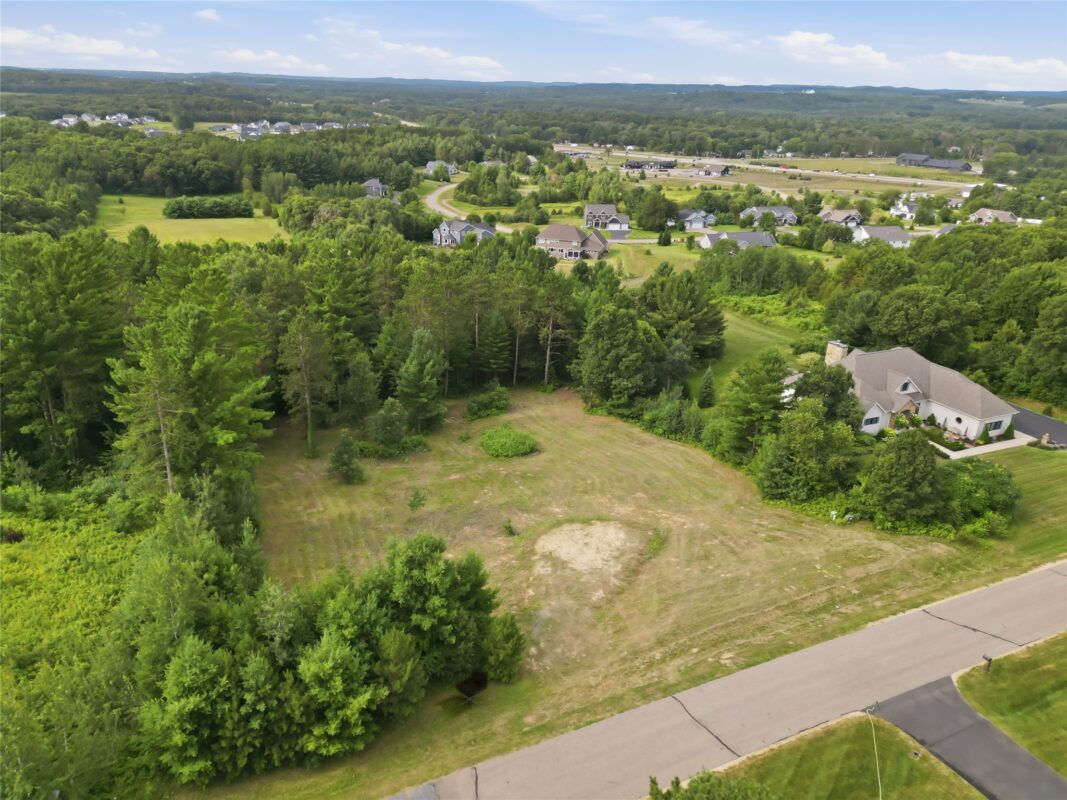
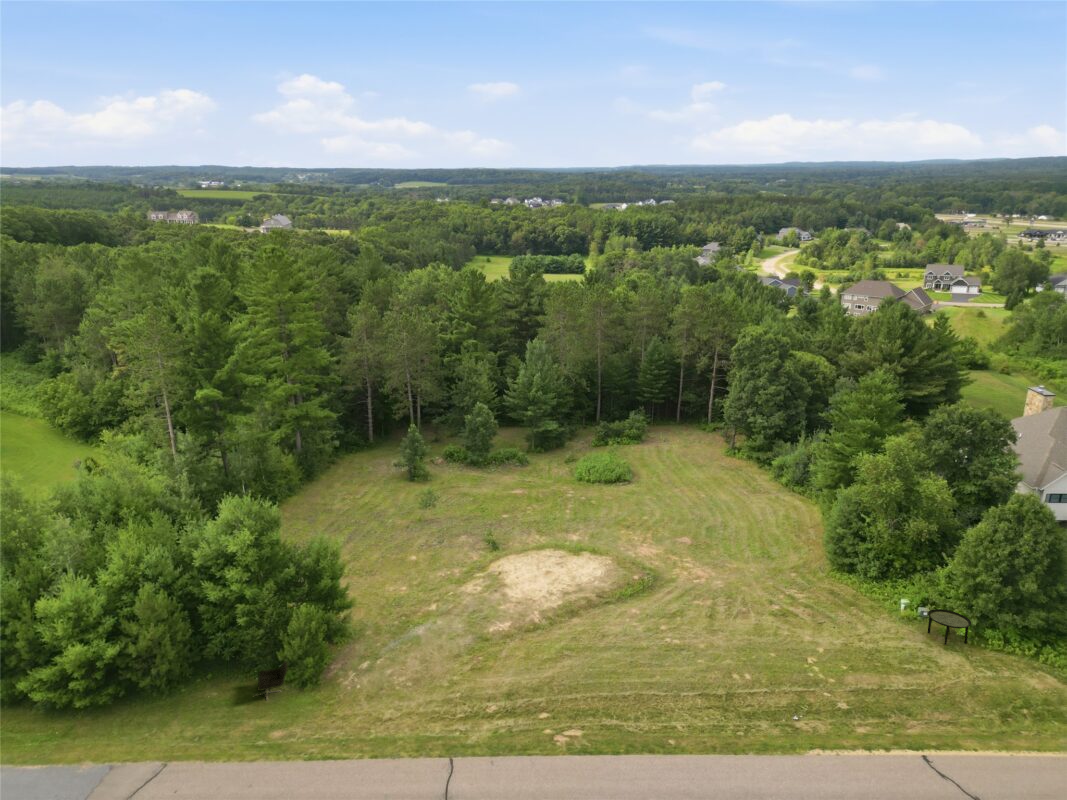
round table: none [862,514,892,539] -> present [928,609,971,645]

